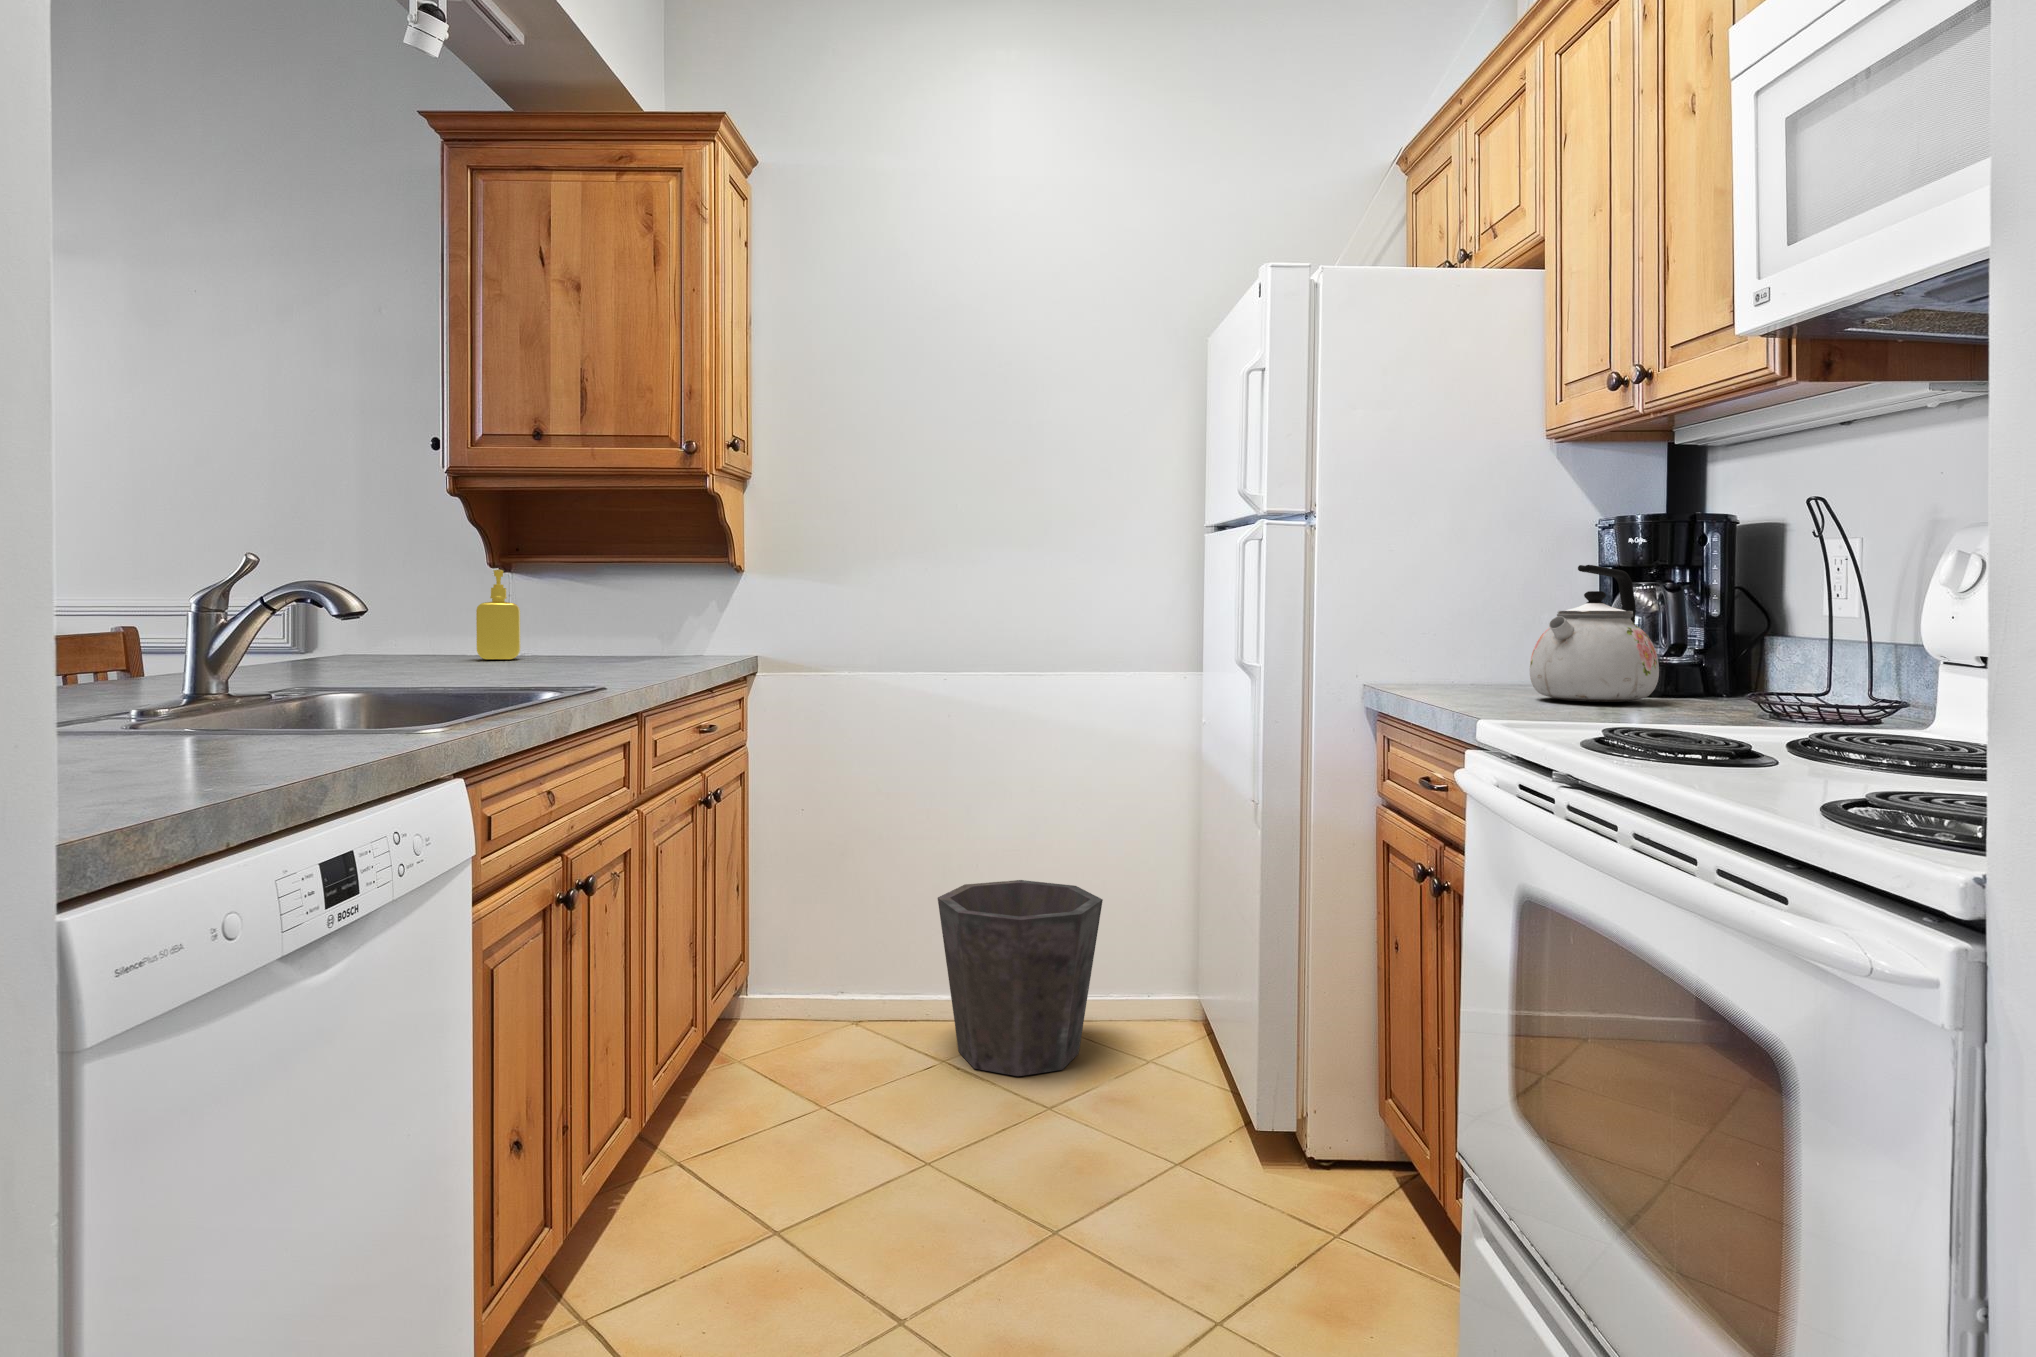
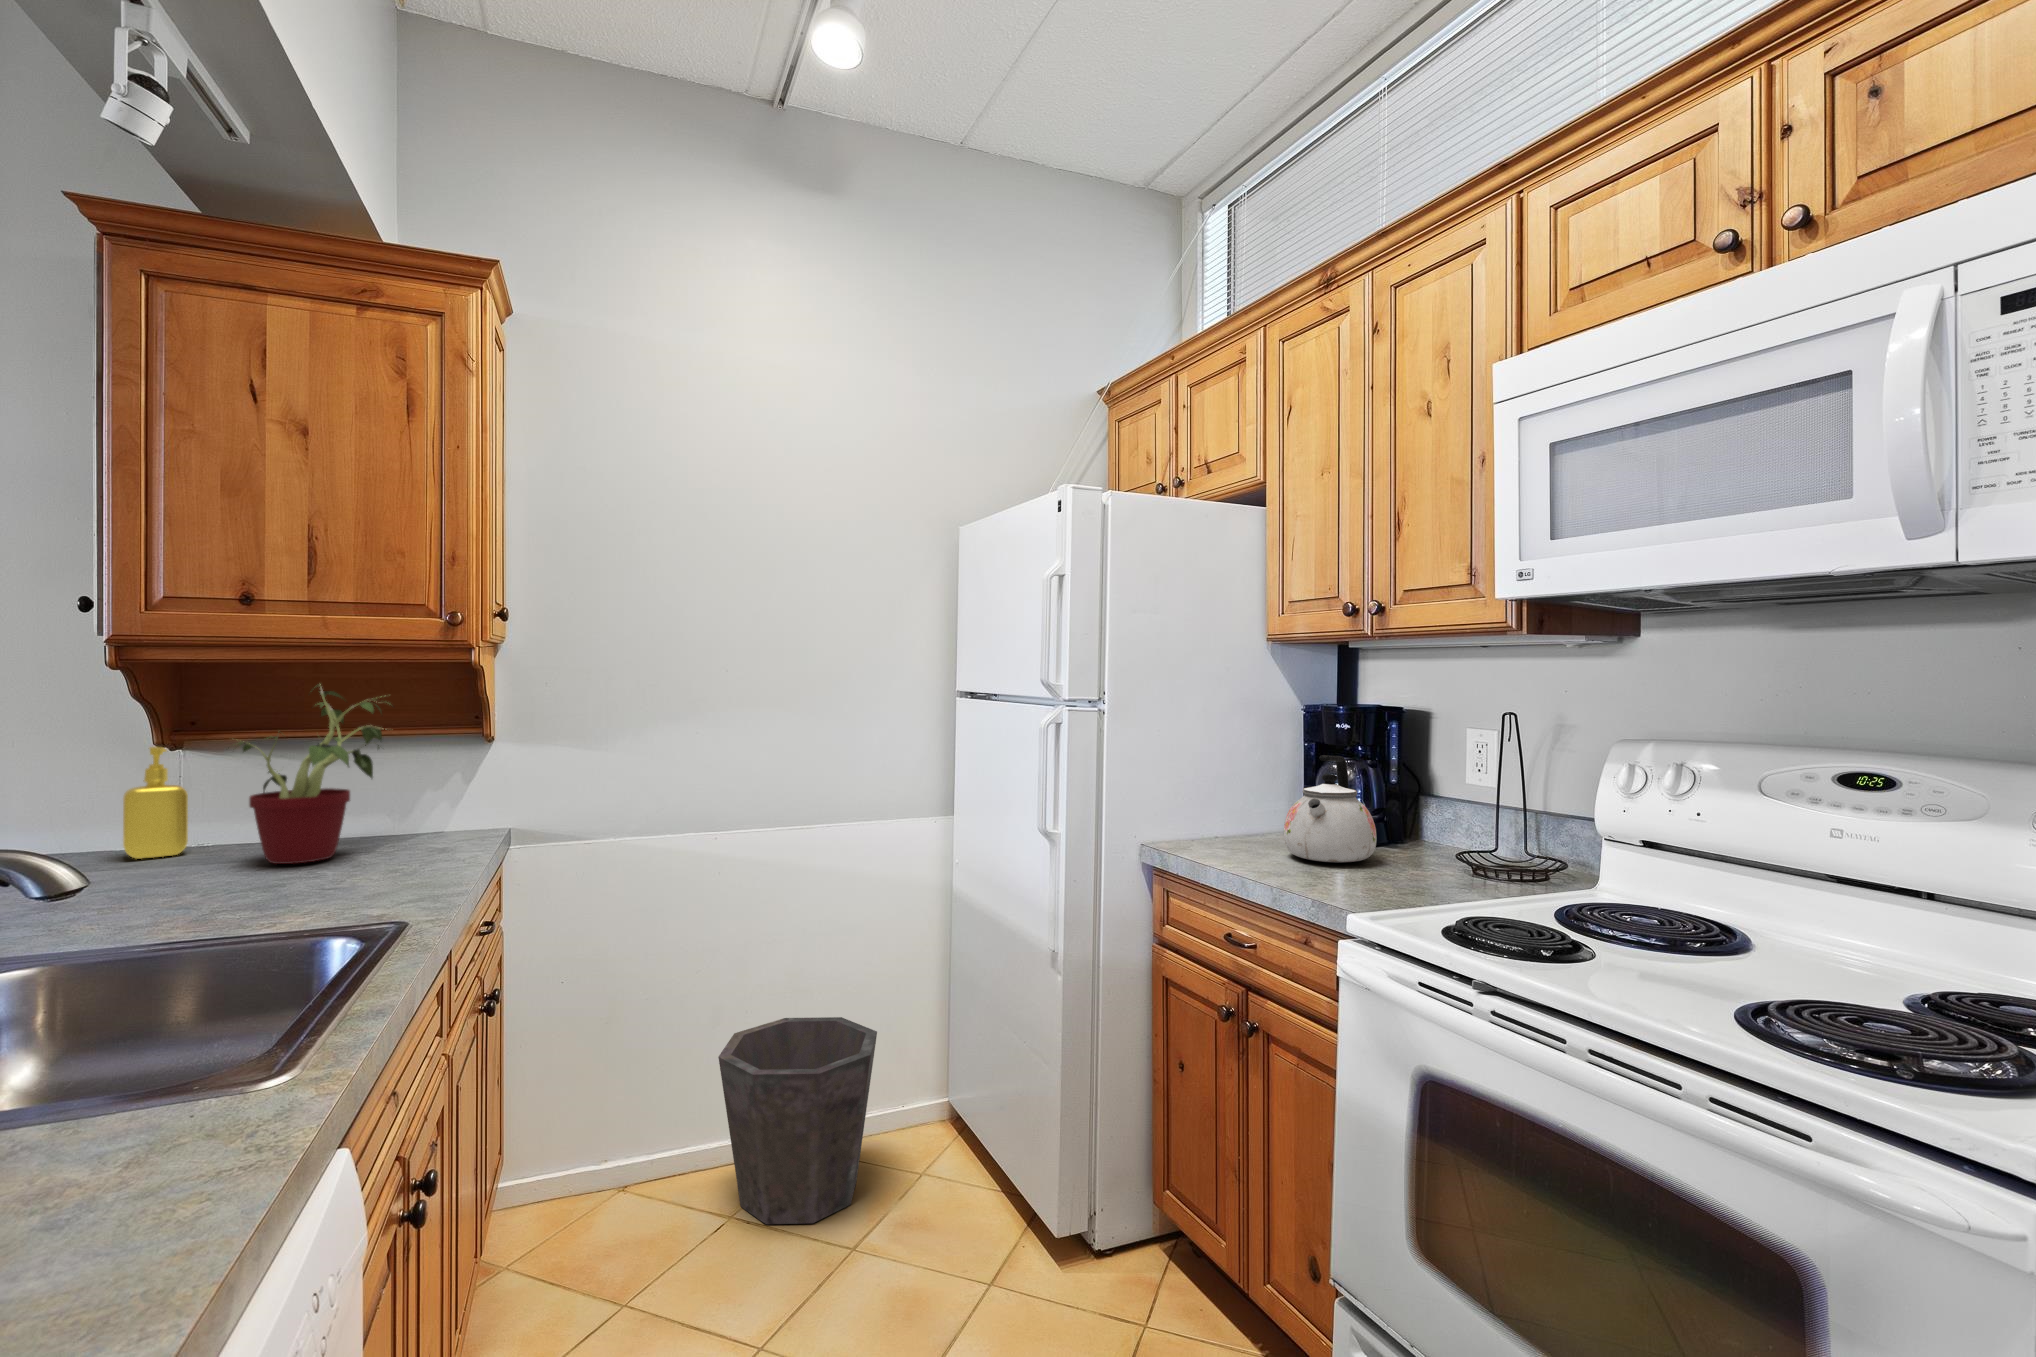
potted plant: none [534,514,664,664] -> present [238,684,382,864]

